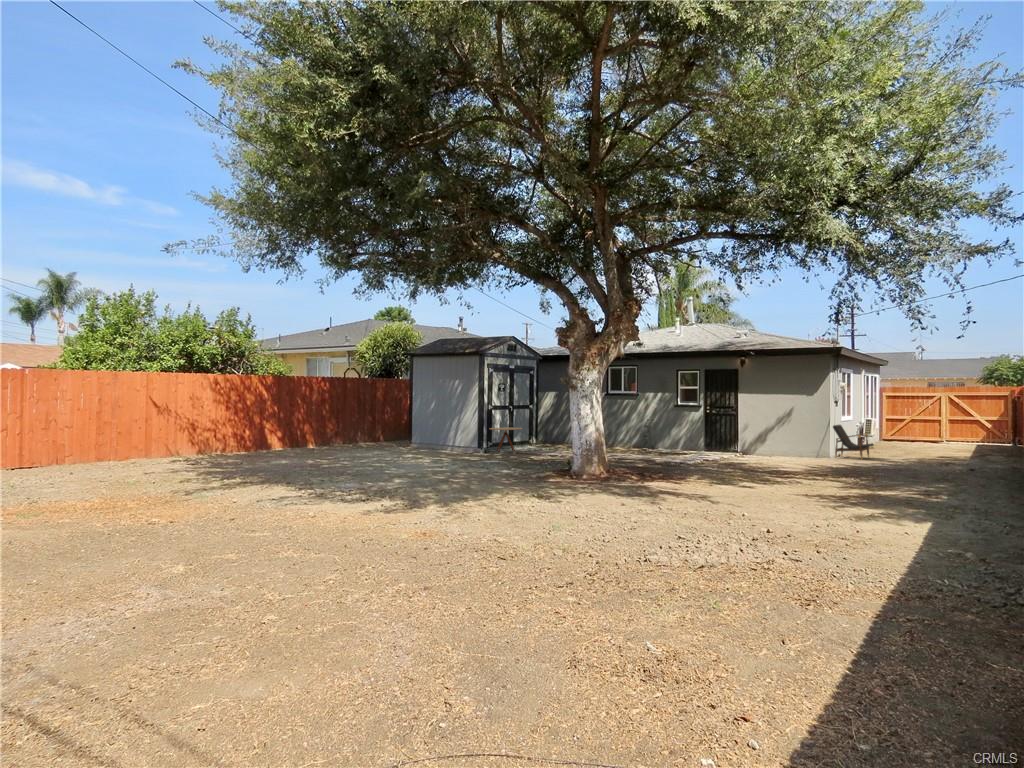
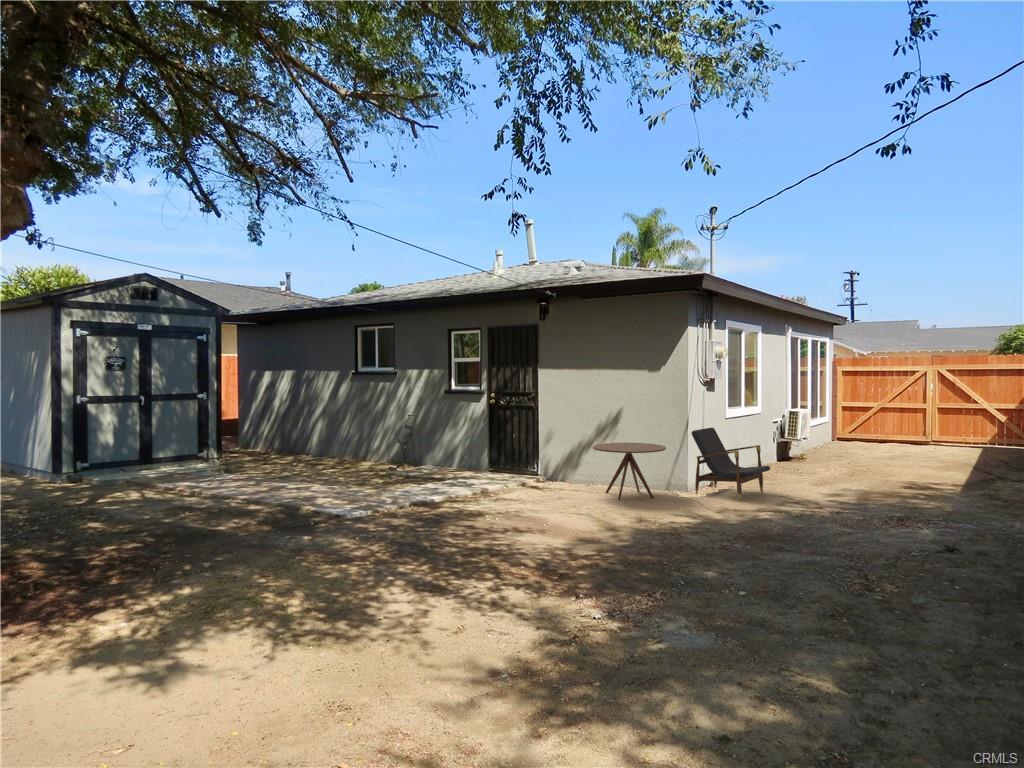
round table: present [490,427,522,451] -> present [592,443,666,500]

